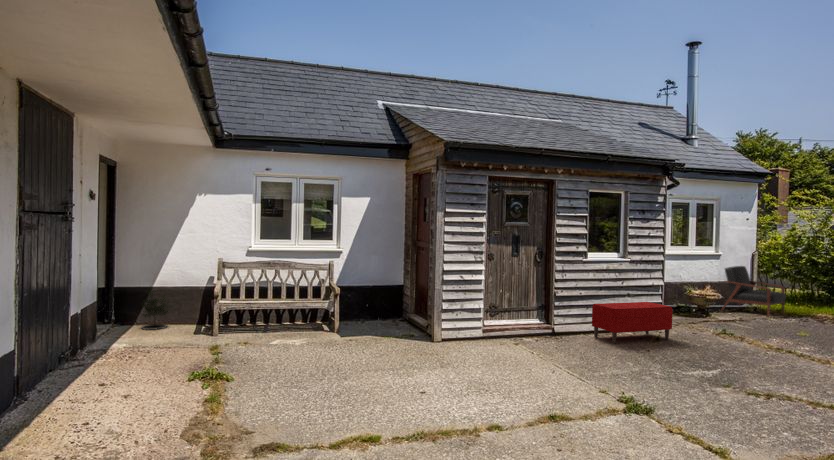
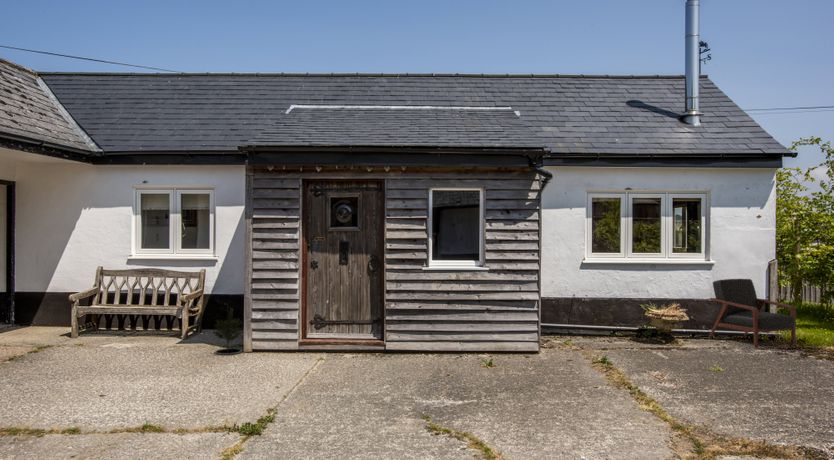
potted tree: present [141,289,168,330] -> present [215,308,242,355]
bench: present [592,302,672,343] -> none [434,320,522,366]

